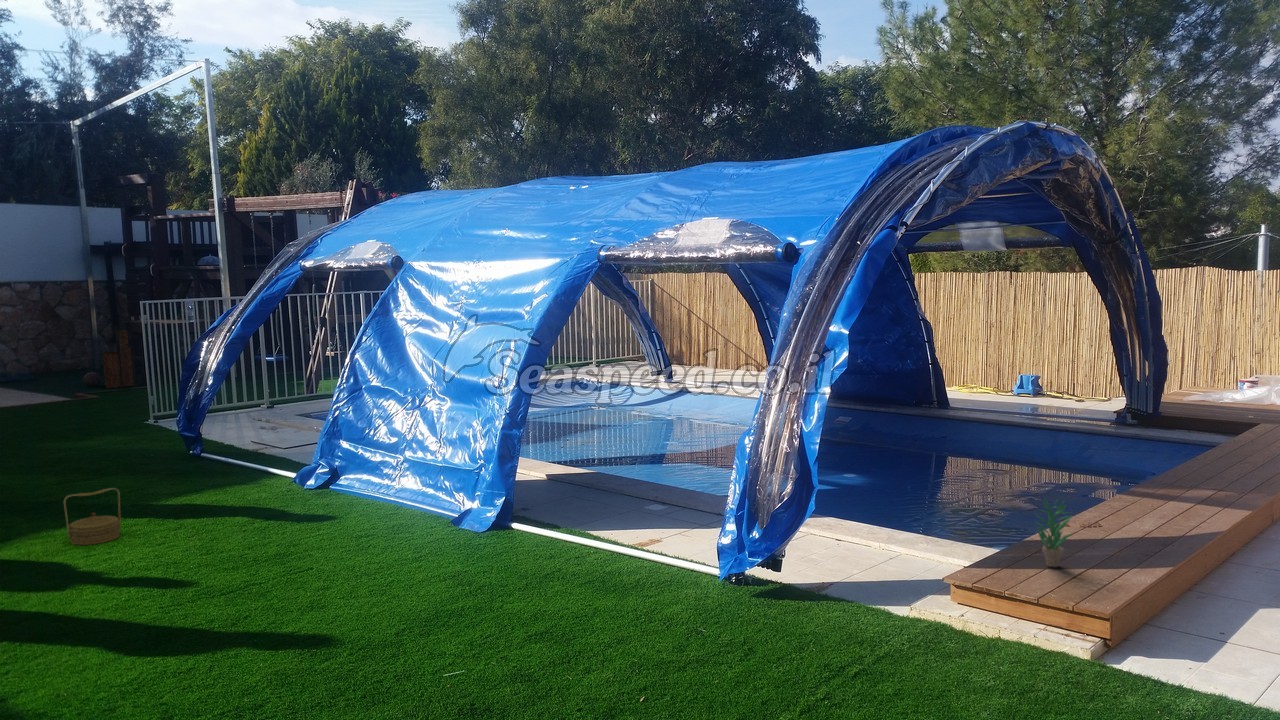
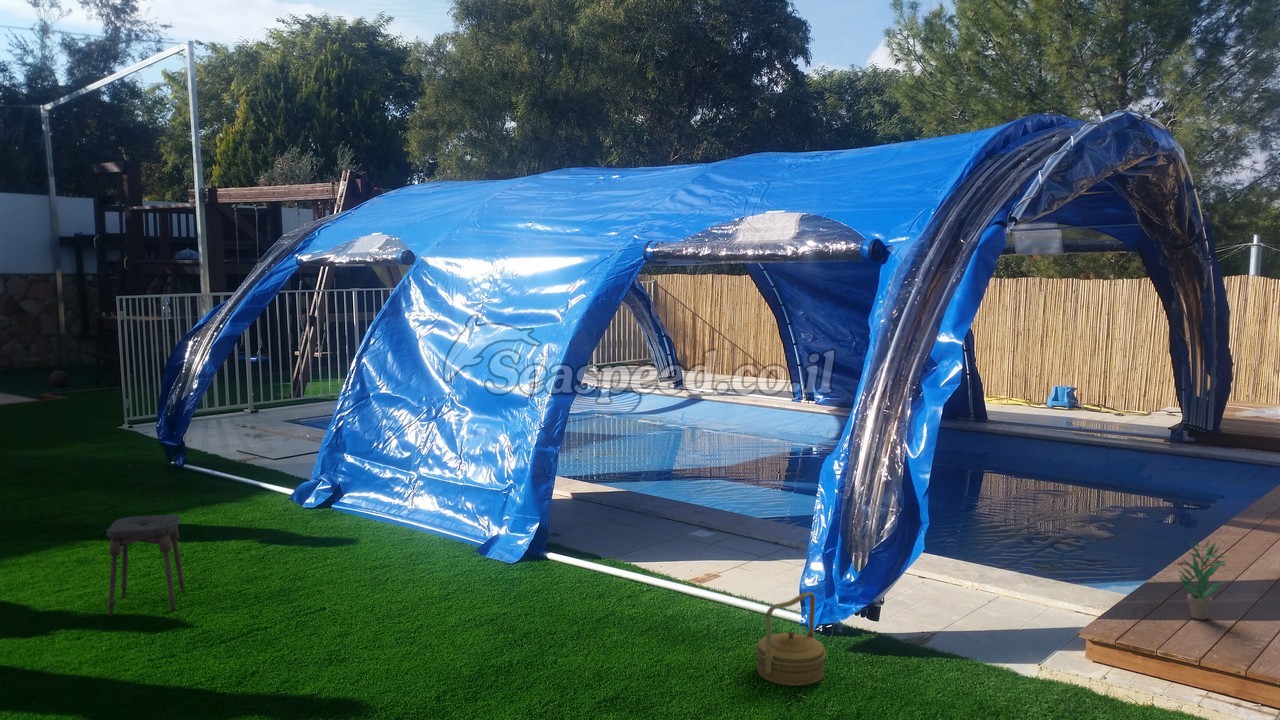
armchair: present [103,327,136,388] -> none [69,323,105,390]
basket: present [64,488,121,545] -> present [756,592,826,686]
stool: none [126,493,195,579] -> present [107,515,185,616]

